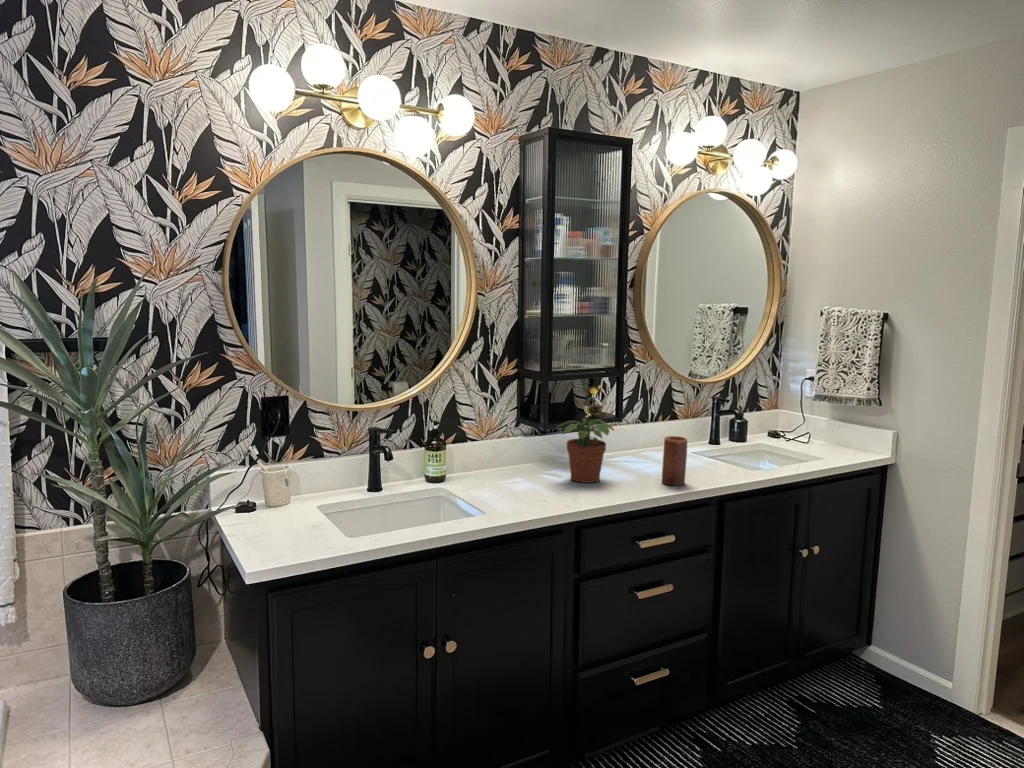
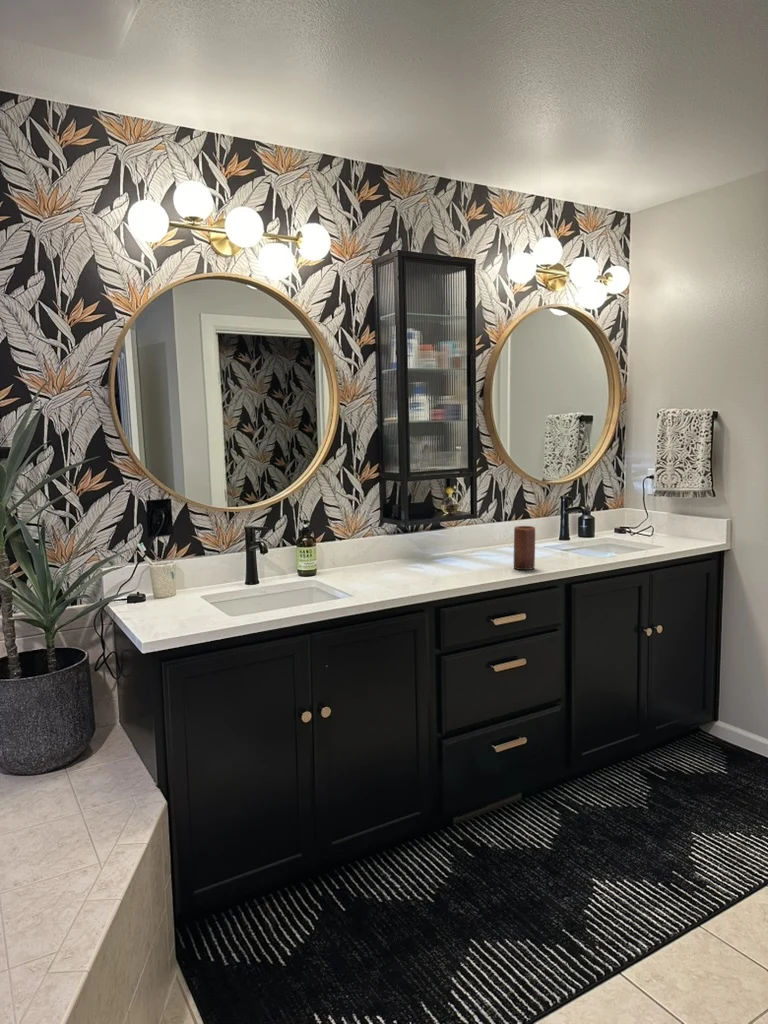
potted plant: present [556,419,614,483] -> none [415,514,469,571]

